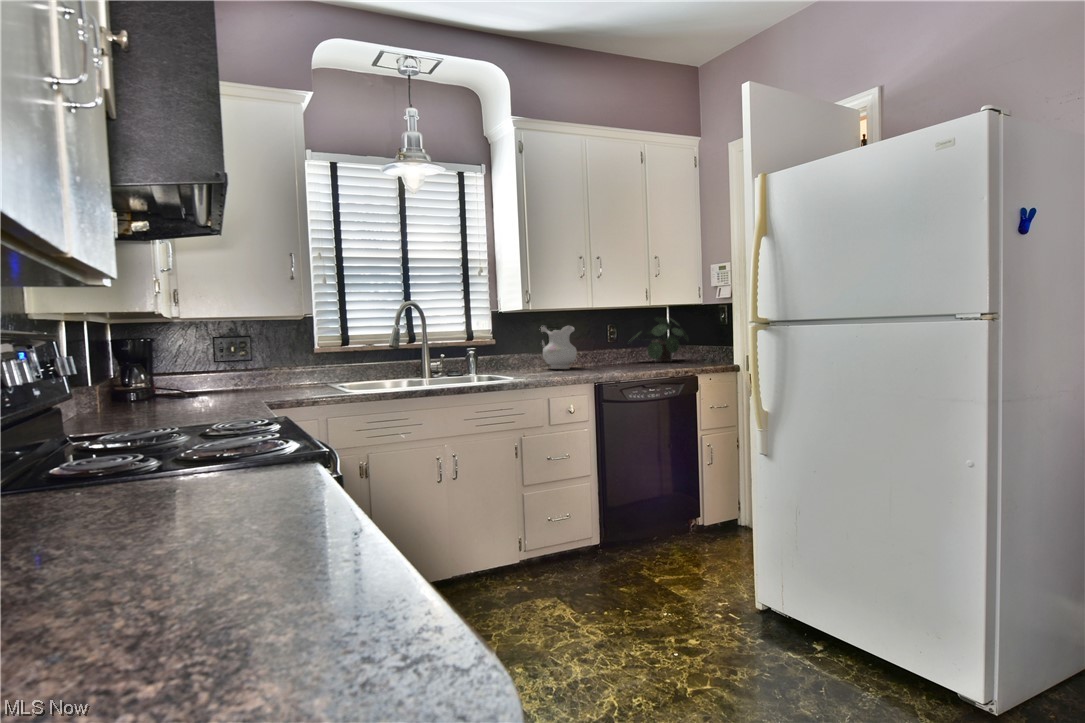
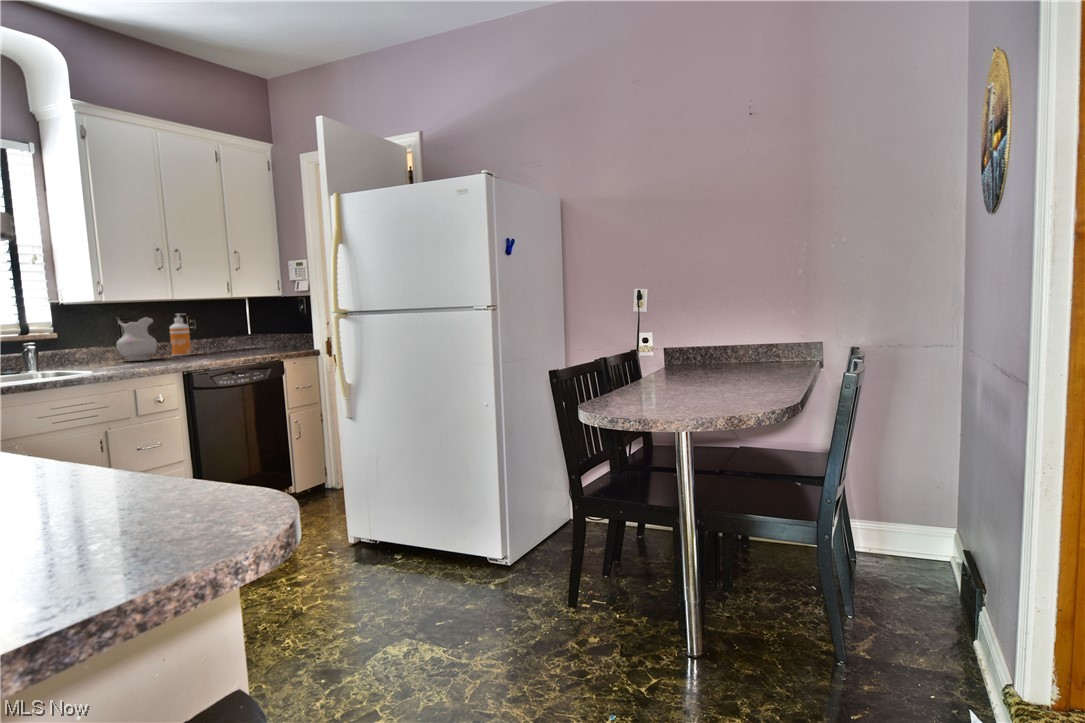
potted plant: present [629,317,689,362] -> none [210,308,271,349]
soap dispenser: none [590,322,608,366] -> present [170,314,191,356]

